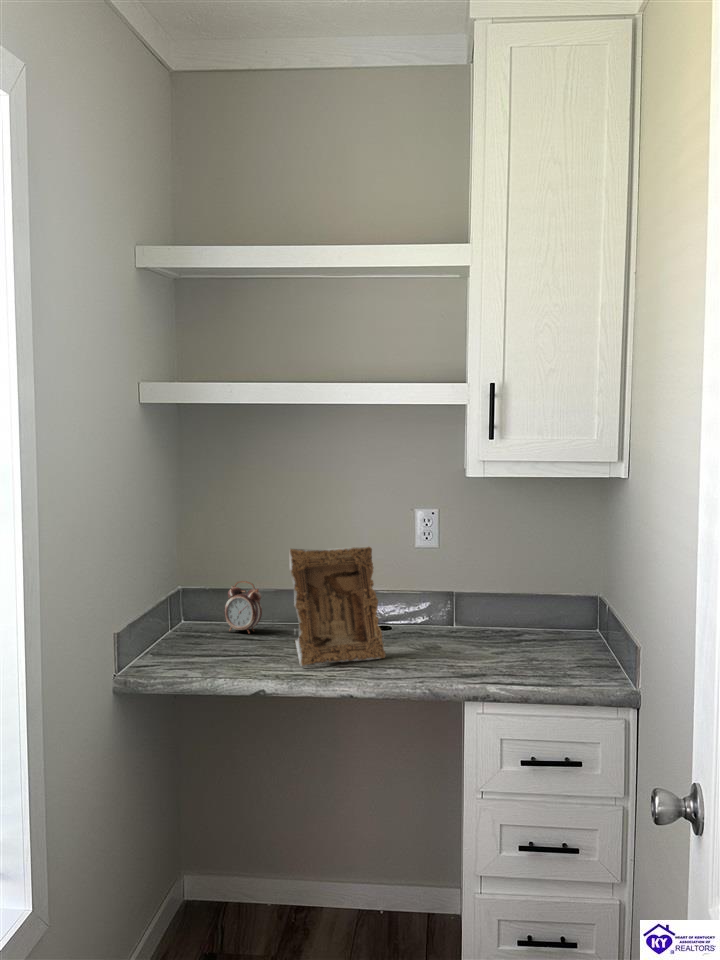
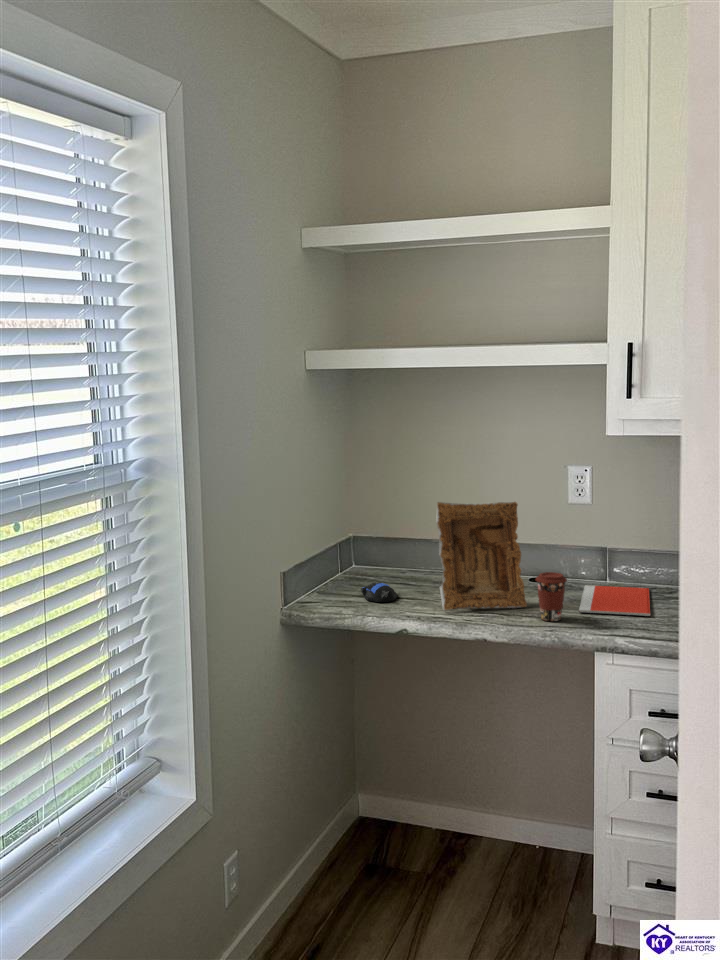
alarm clock: present [224,581,262,633] -> none [389,532,422,580]
coffee cup: none [399,620,432,672] -> present [536,572,567,621]
notebook: none [434,632,512,661] -> present [579,585,650,616]
computer mouse: none [201,638,243,660] -> present [361,582,397,602]

